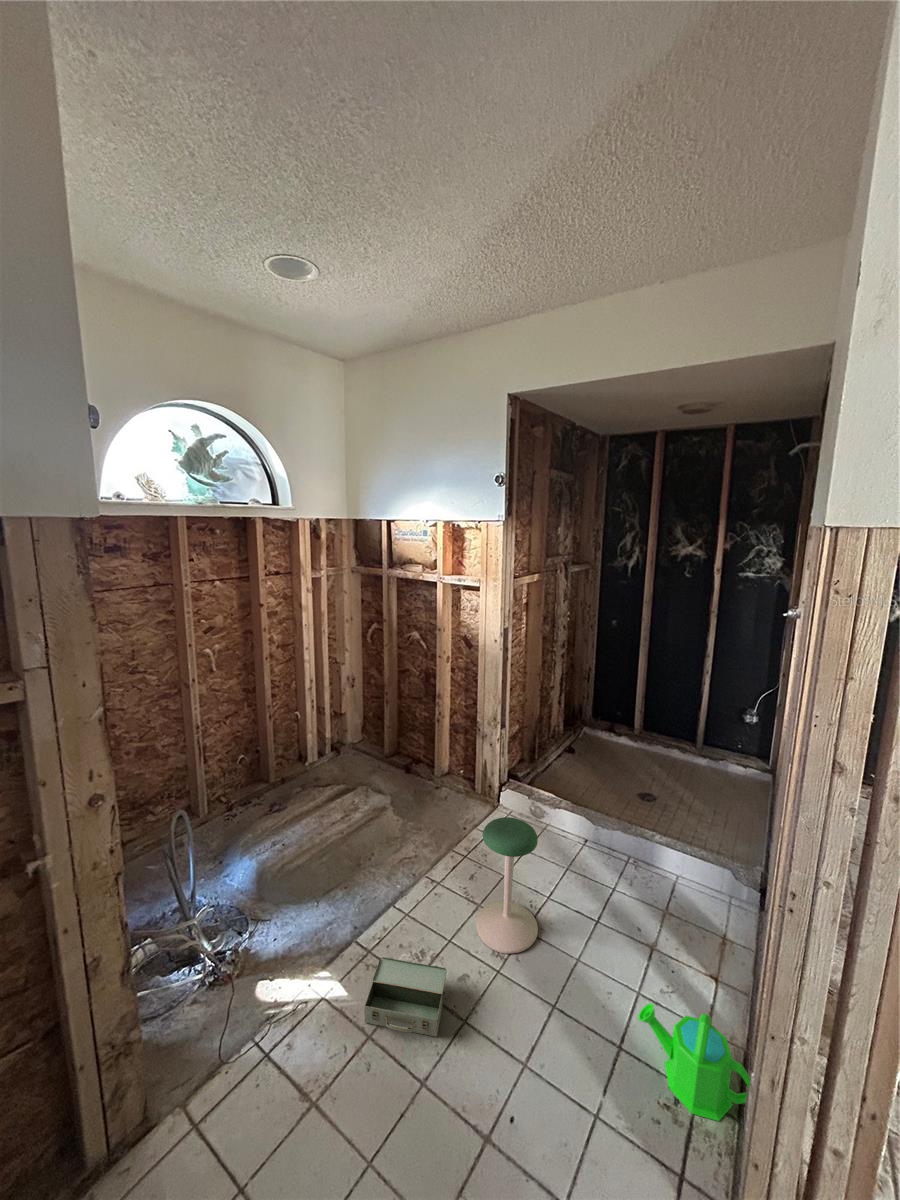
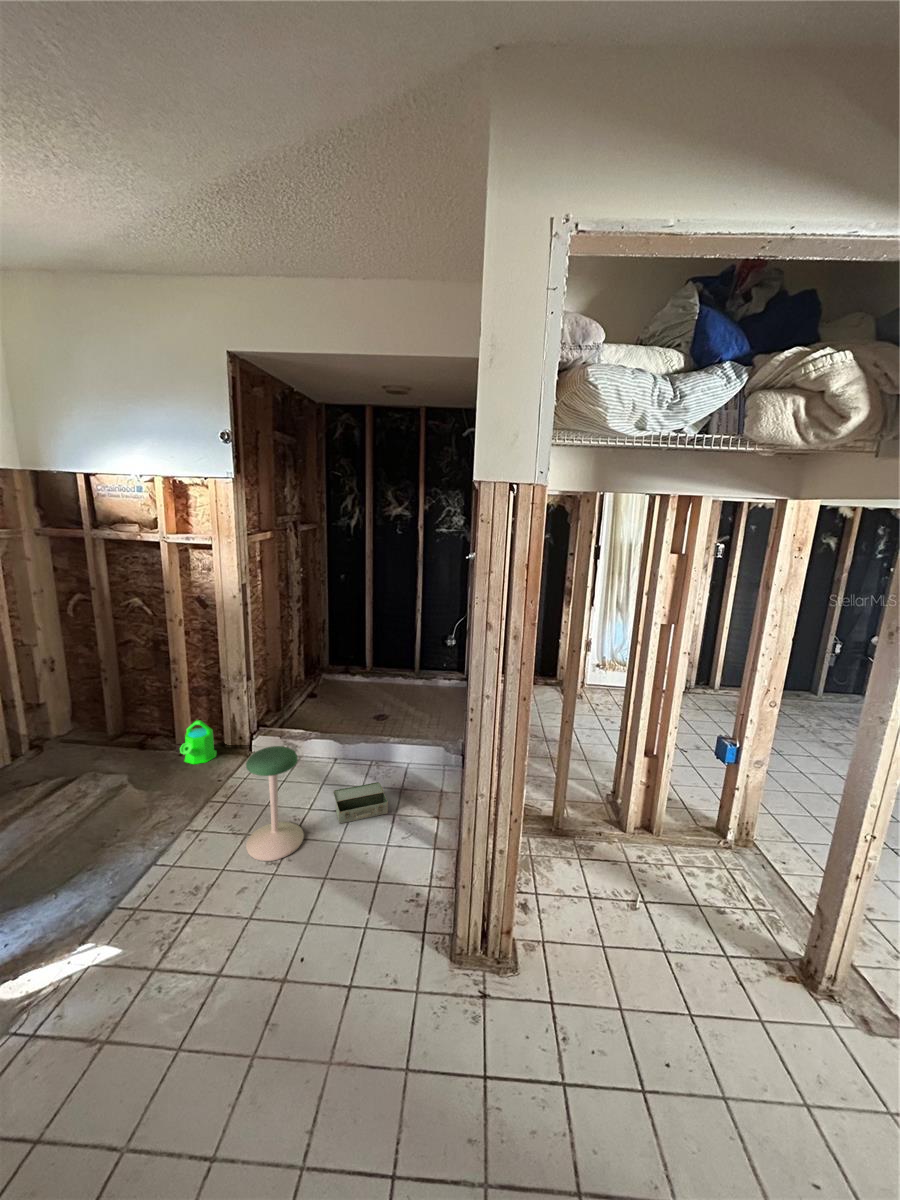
toolbox: present [364,957,447,1037] -> present [333,782,388,824]
watering can: present [638,1003,751,1121] -> present [180,720,217,764]

